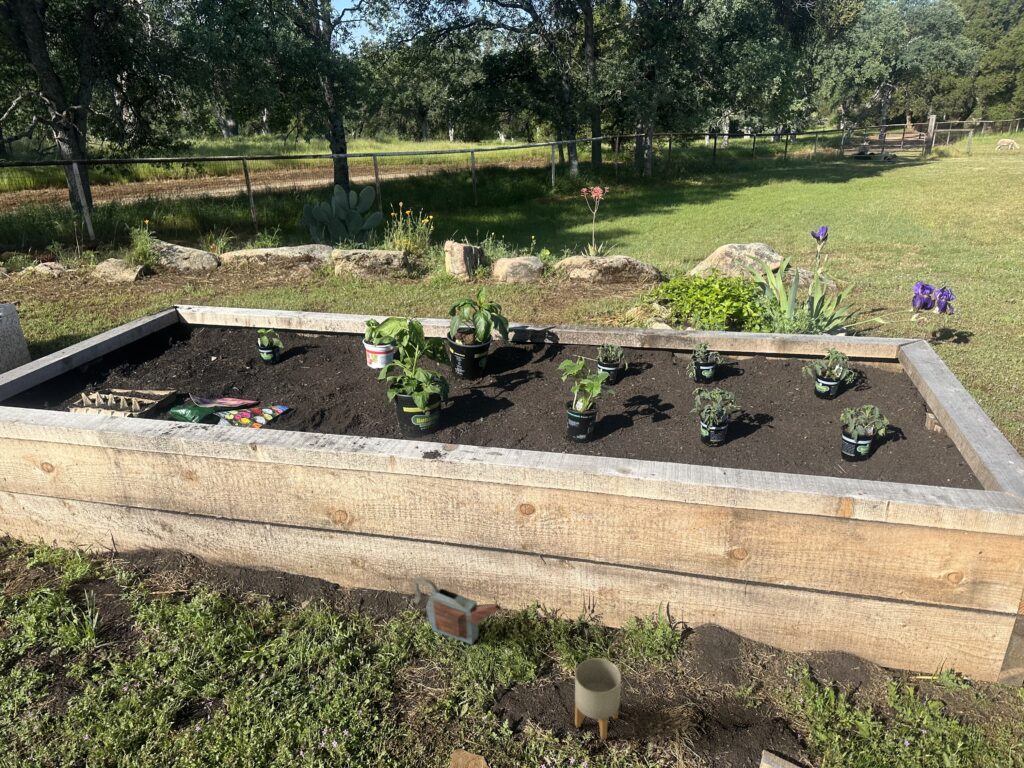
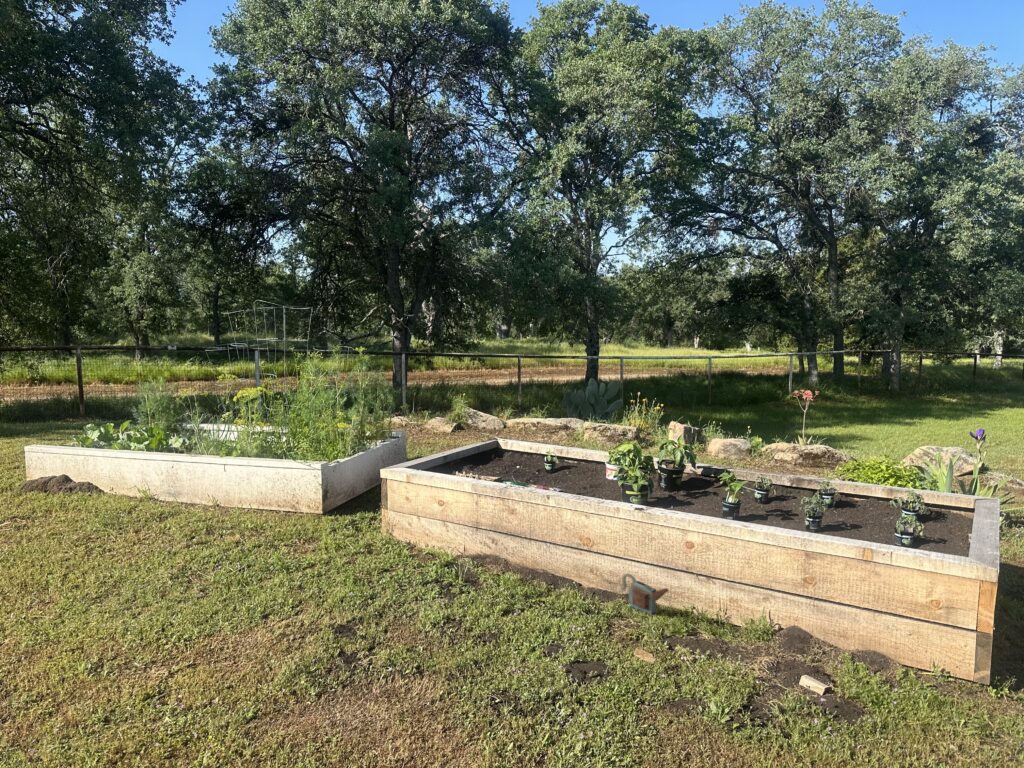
planter: present [575,658,621,740] -> none [701,611,726,653]

